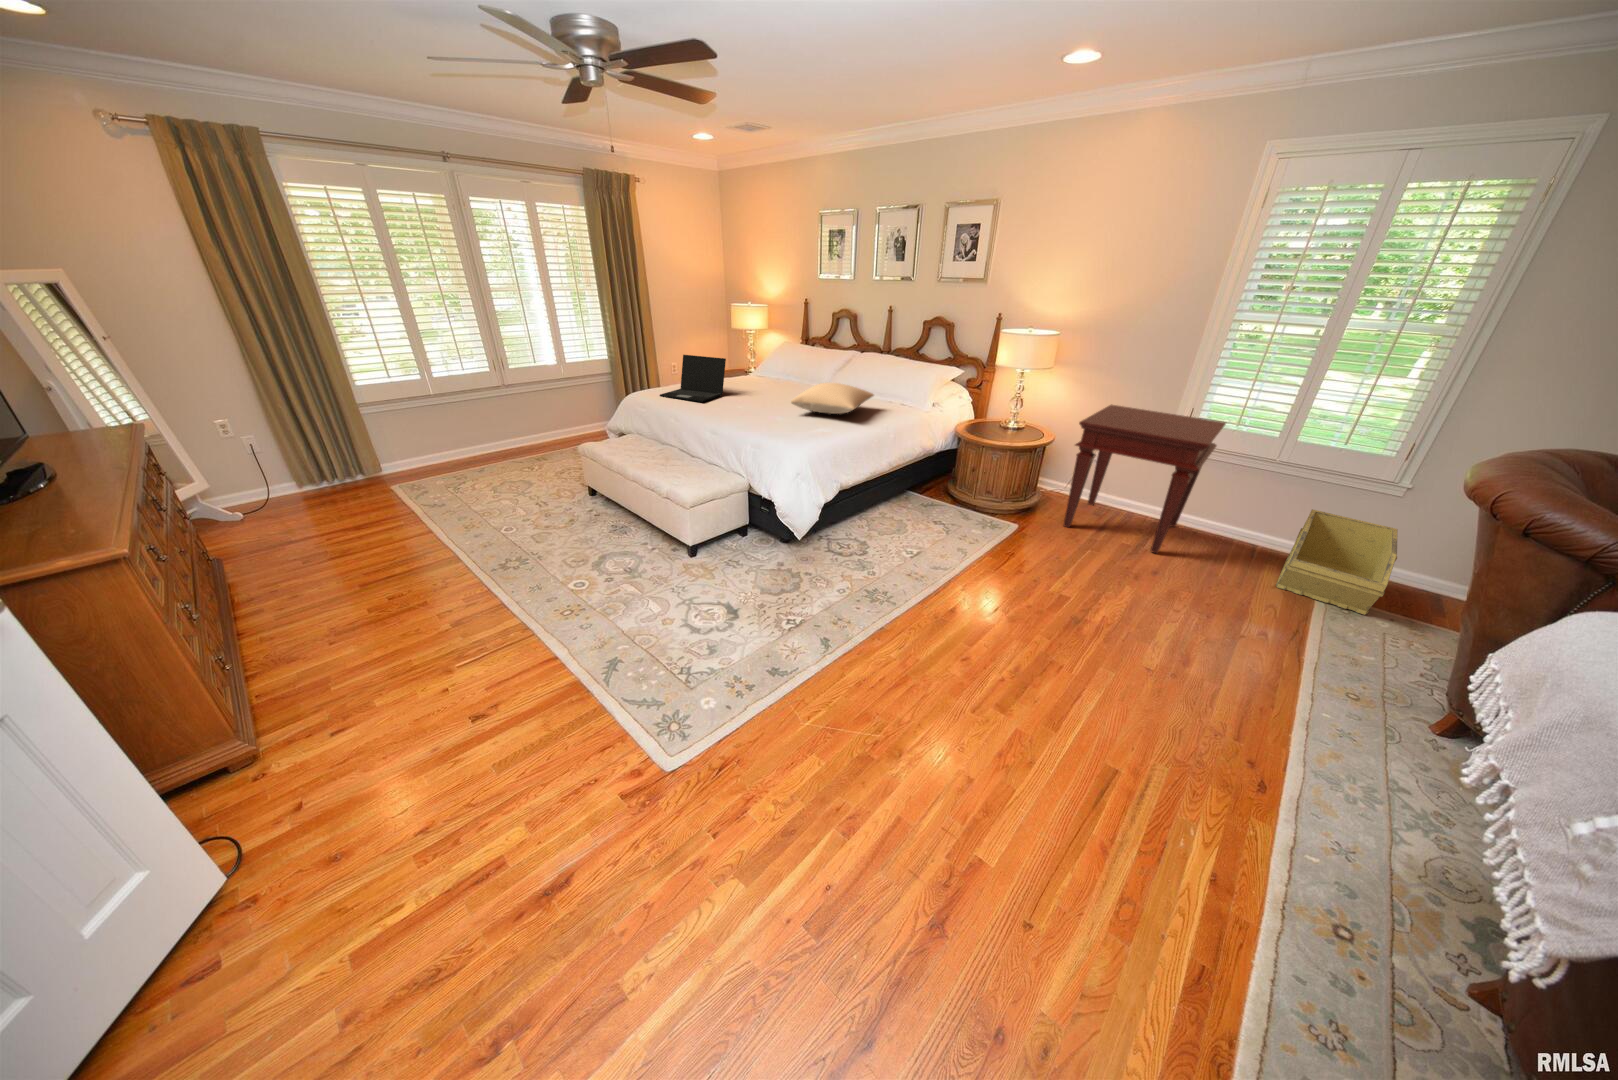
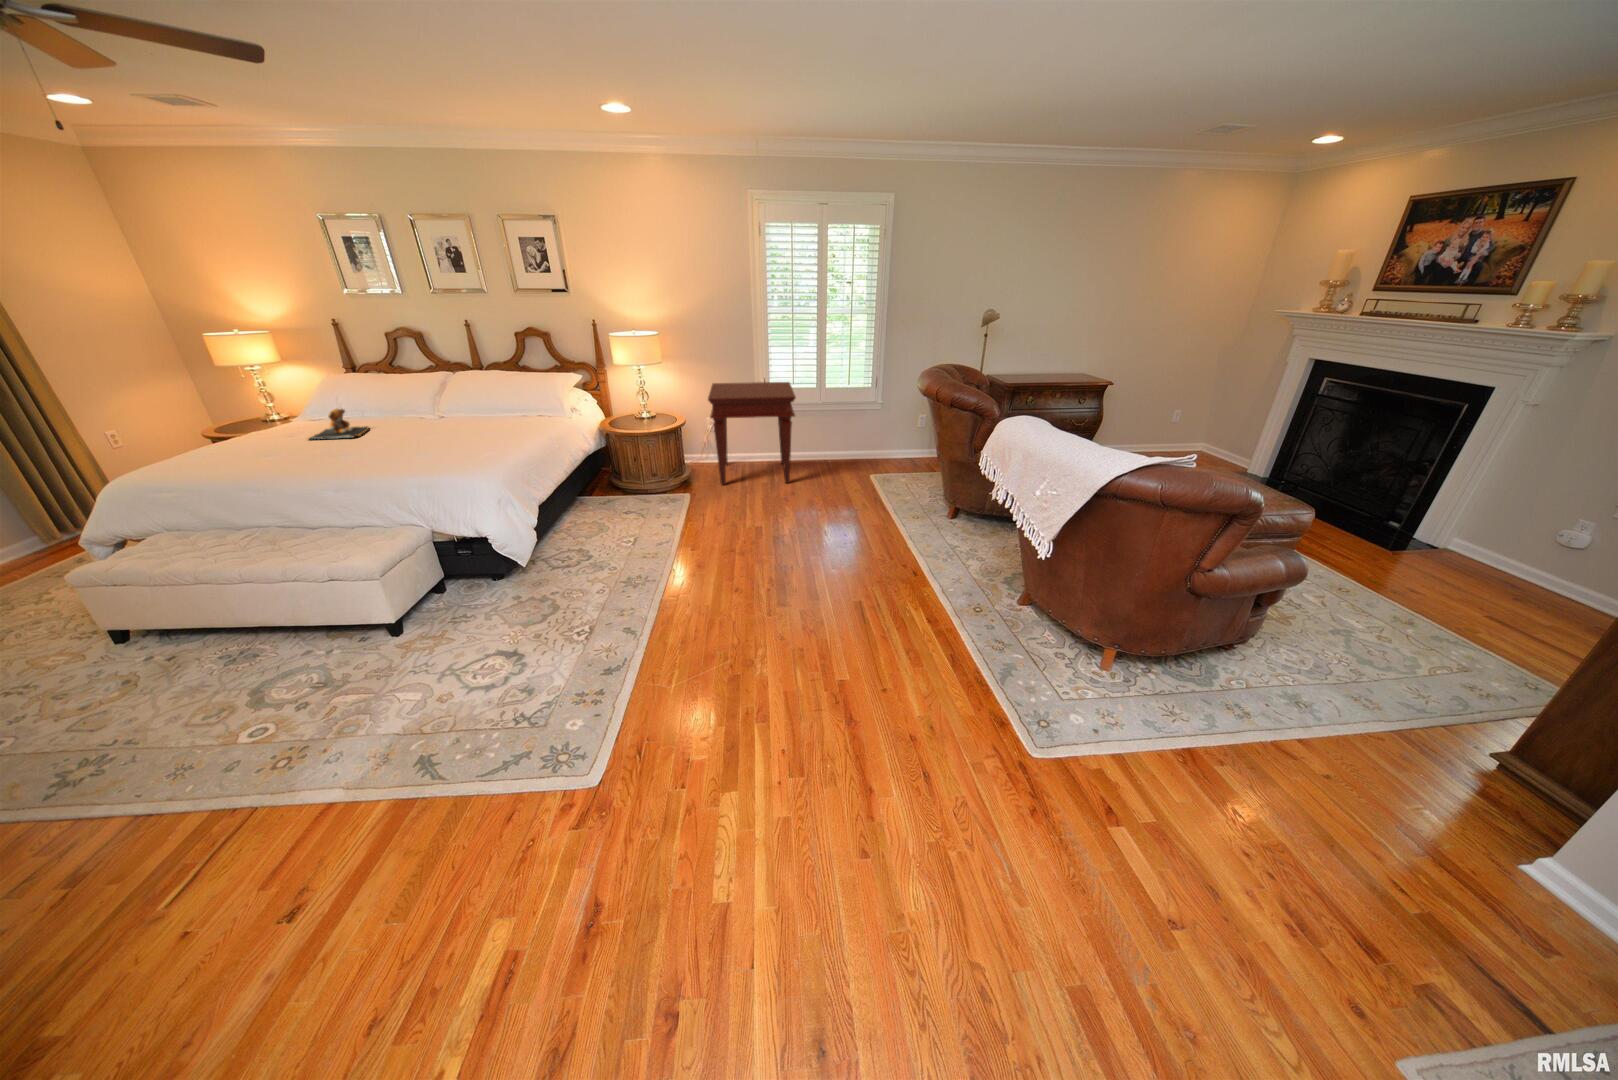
laptop: present [660,355,726,402] -> none [185,402,298,471]
teddy bear: none [737,369,779,394] -> present [307,408,368,439]
pillow: present [791,383,874,414] -> none [426,406,512,440]
storage bin: present [1276,509,1398,615] -> none [850,427,904,480]

